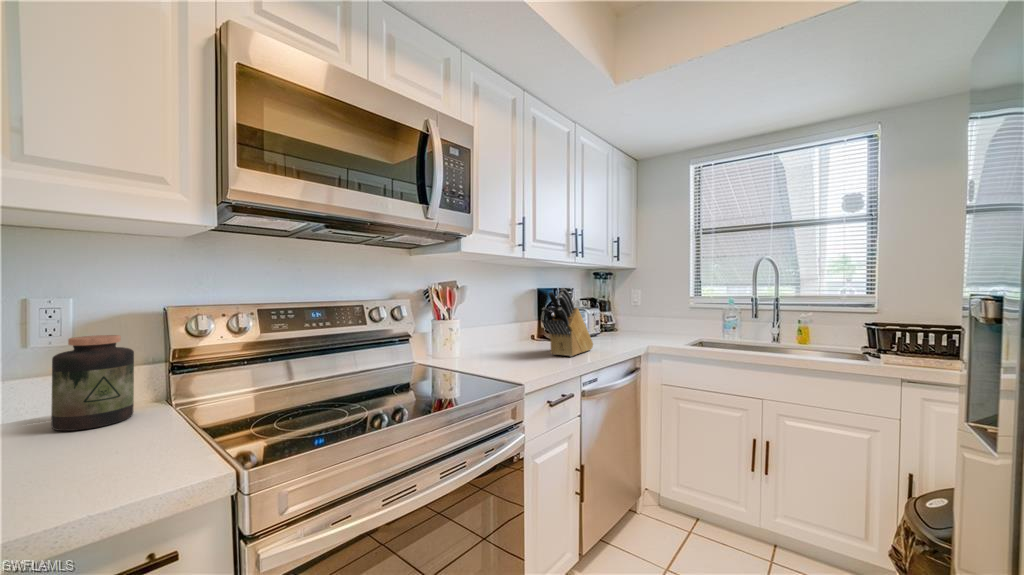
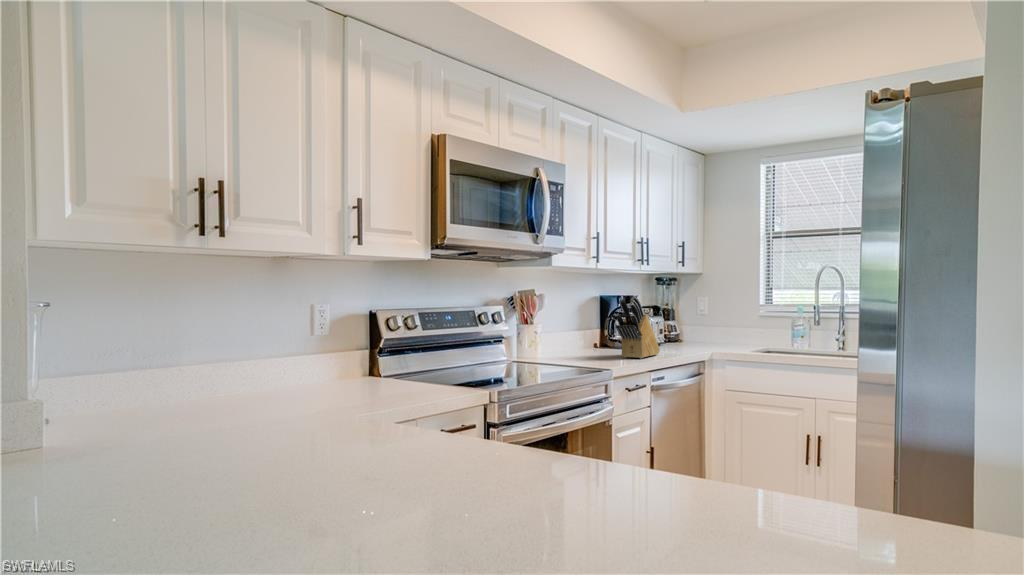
jar: present [51,335,134,431] -> none [334,328,371,385]

